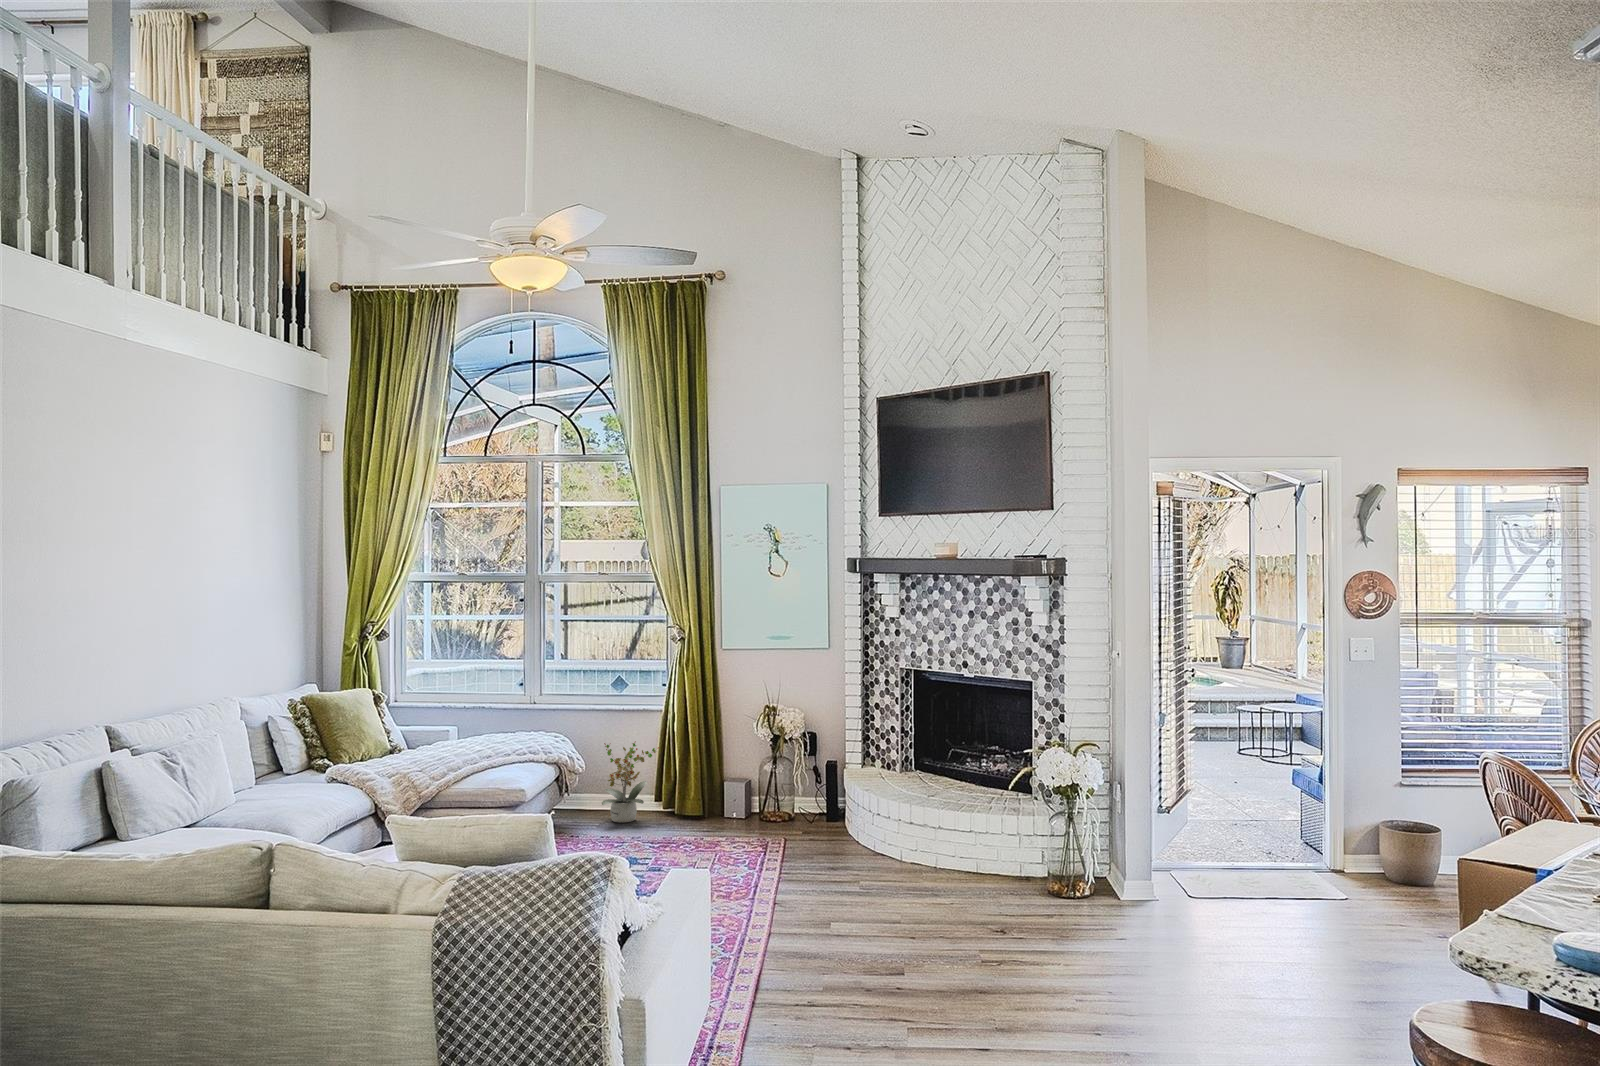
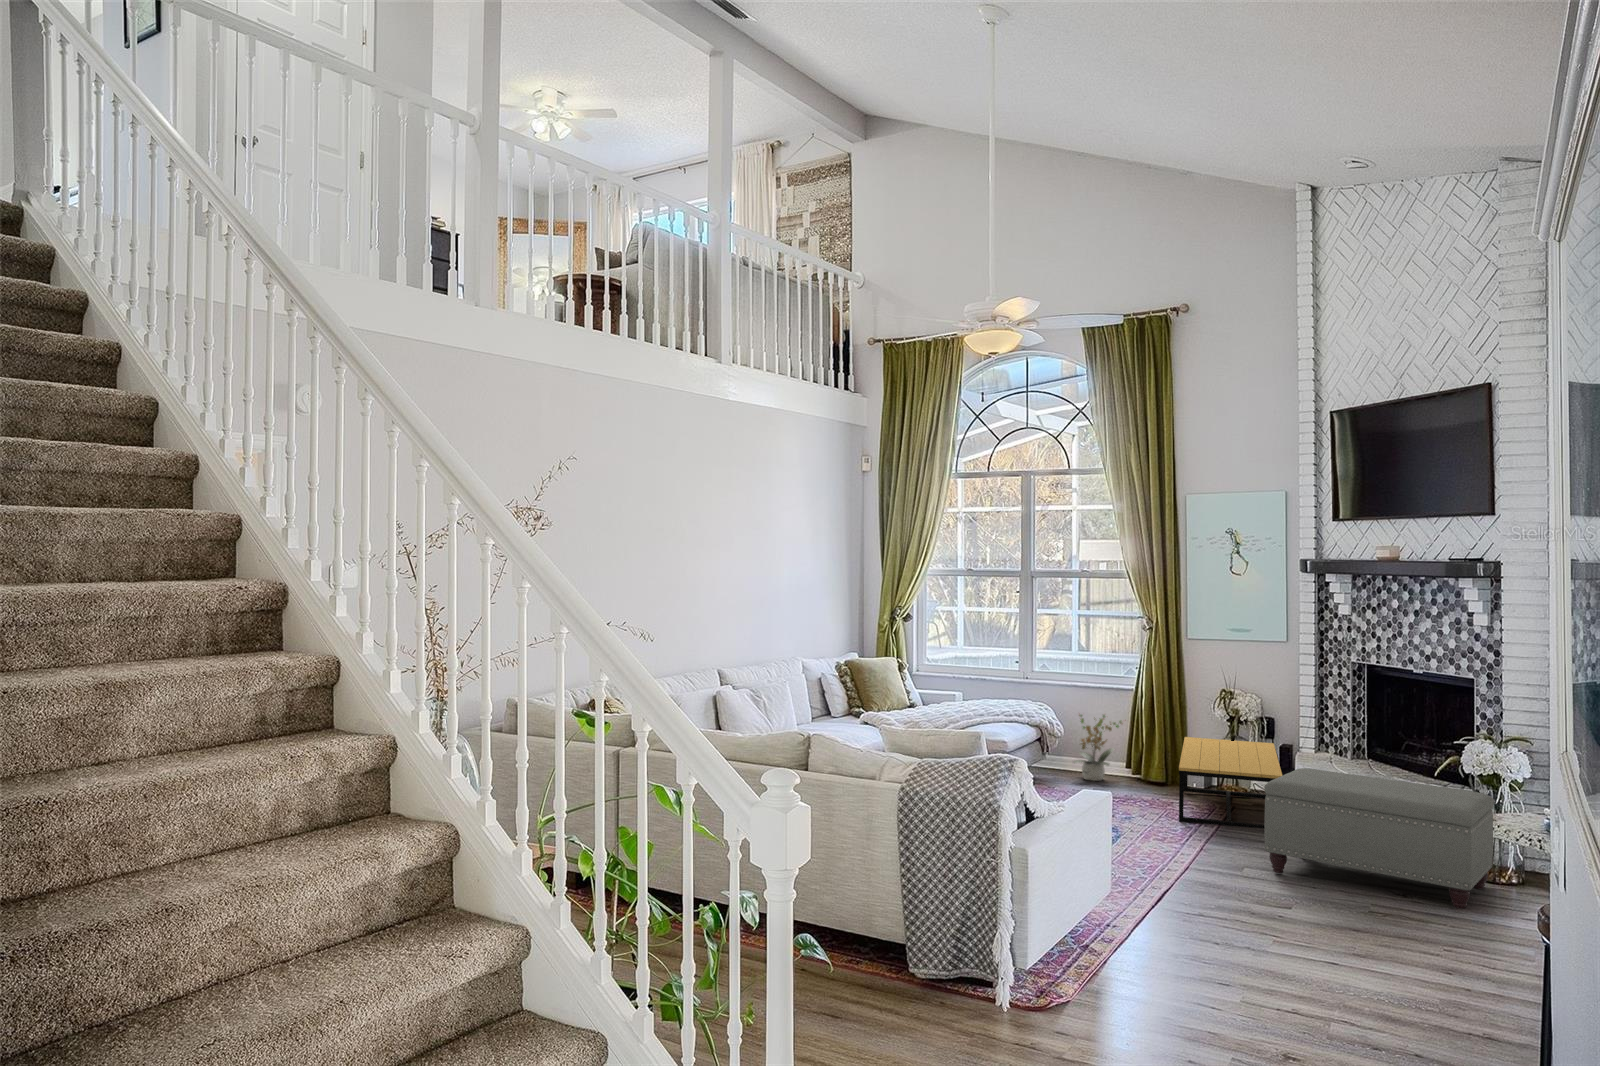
coffee table: none [727,760,848,866] -> present [1179,737,1282,828]
ottoman: none [852,795,1069,940] -> present [1264,768,1494,908]

